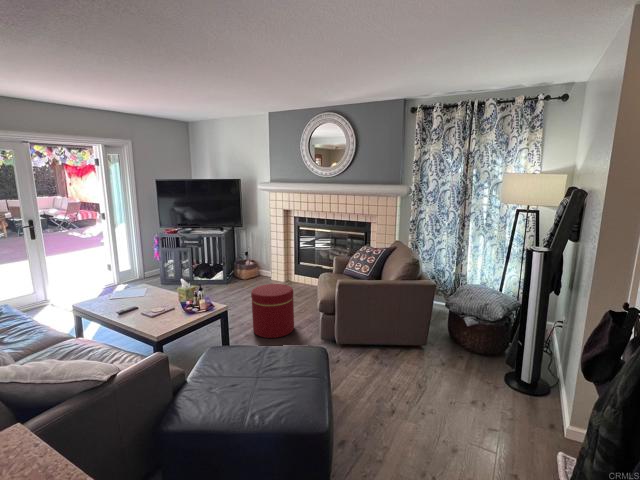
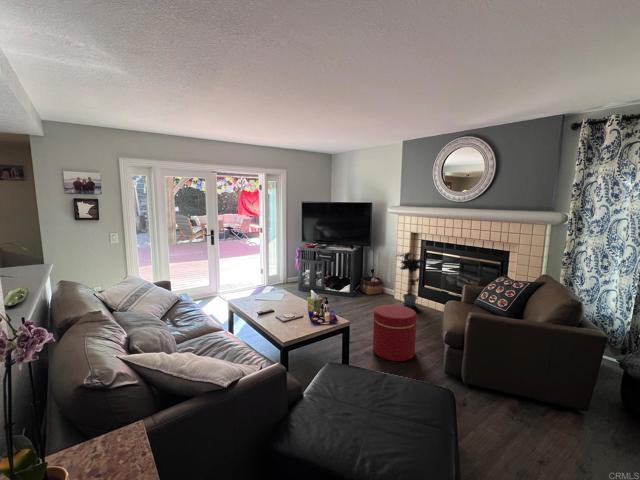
potted plant: none [270,228,301,286] -> present [397,252,426,308]

